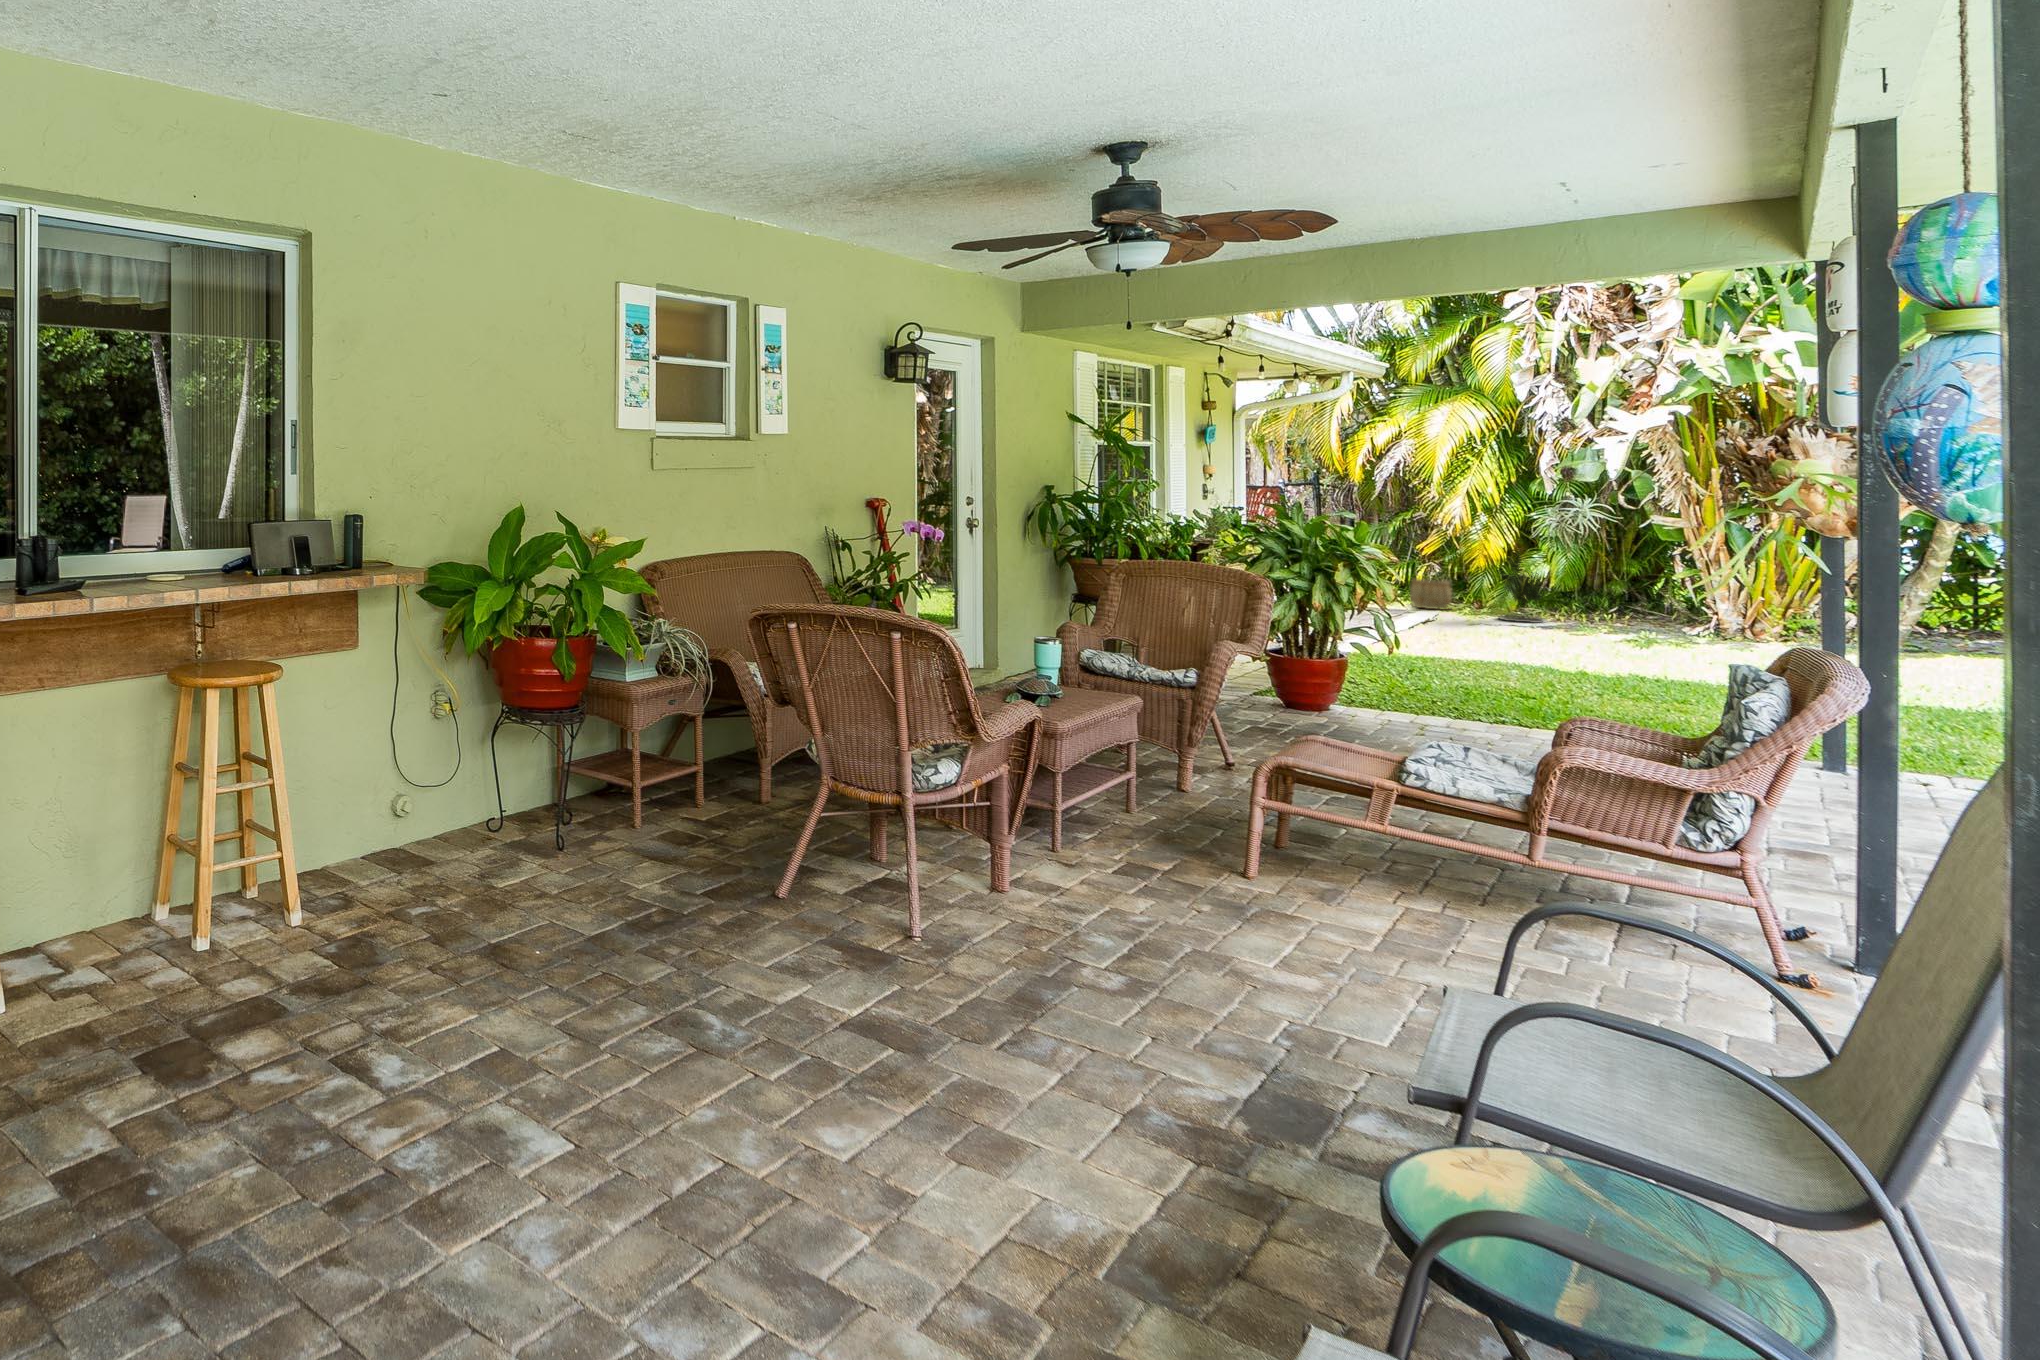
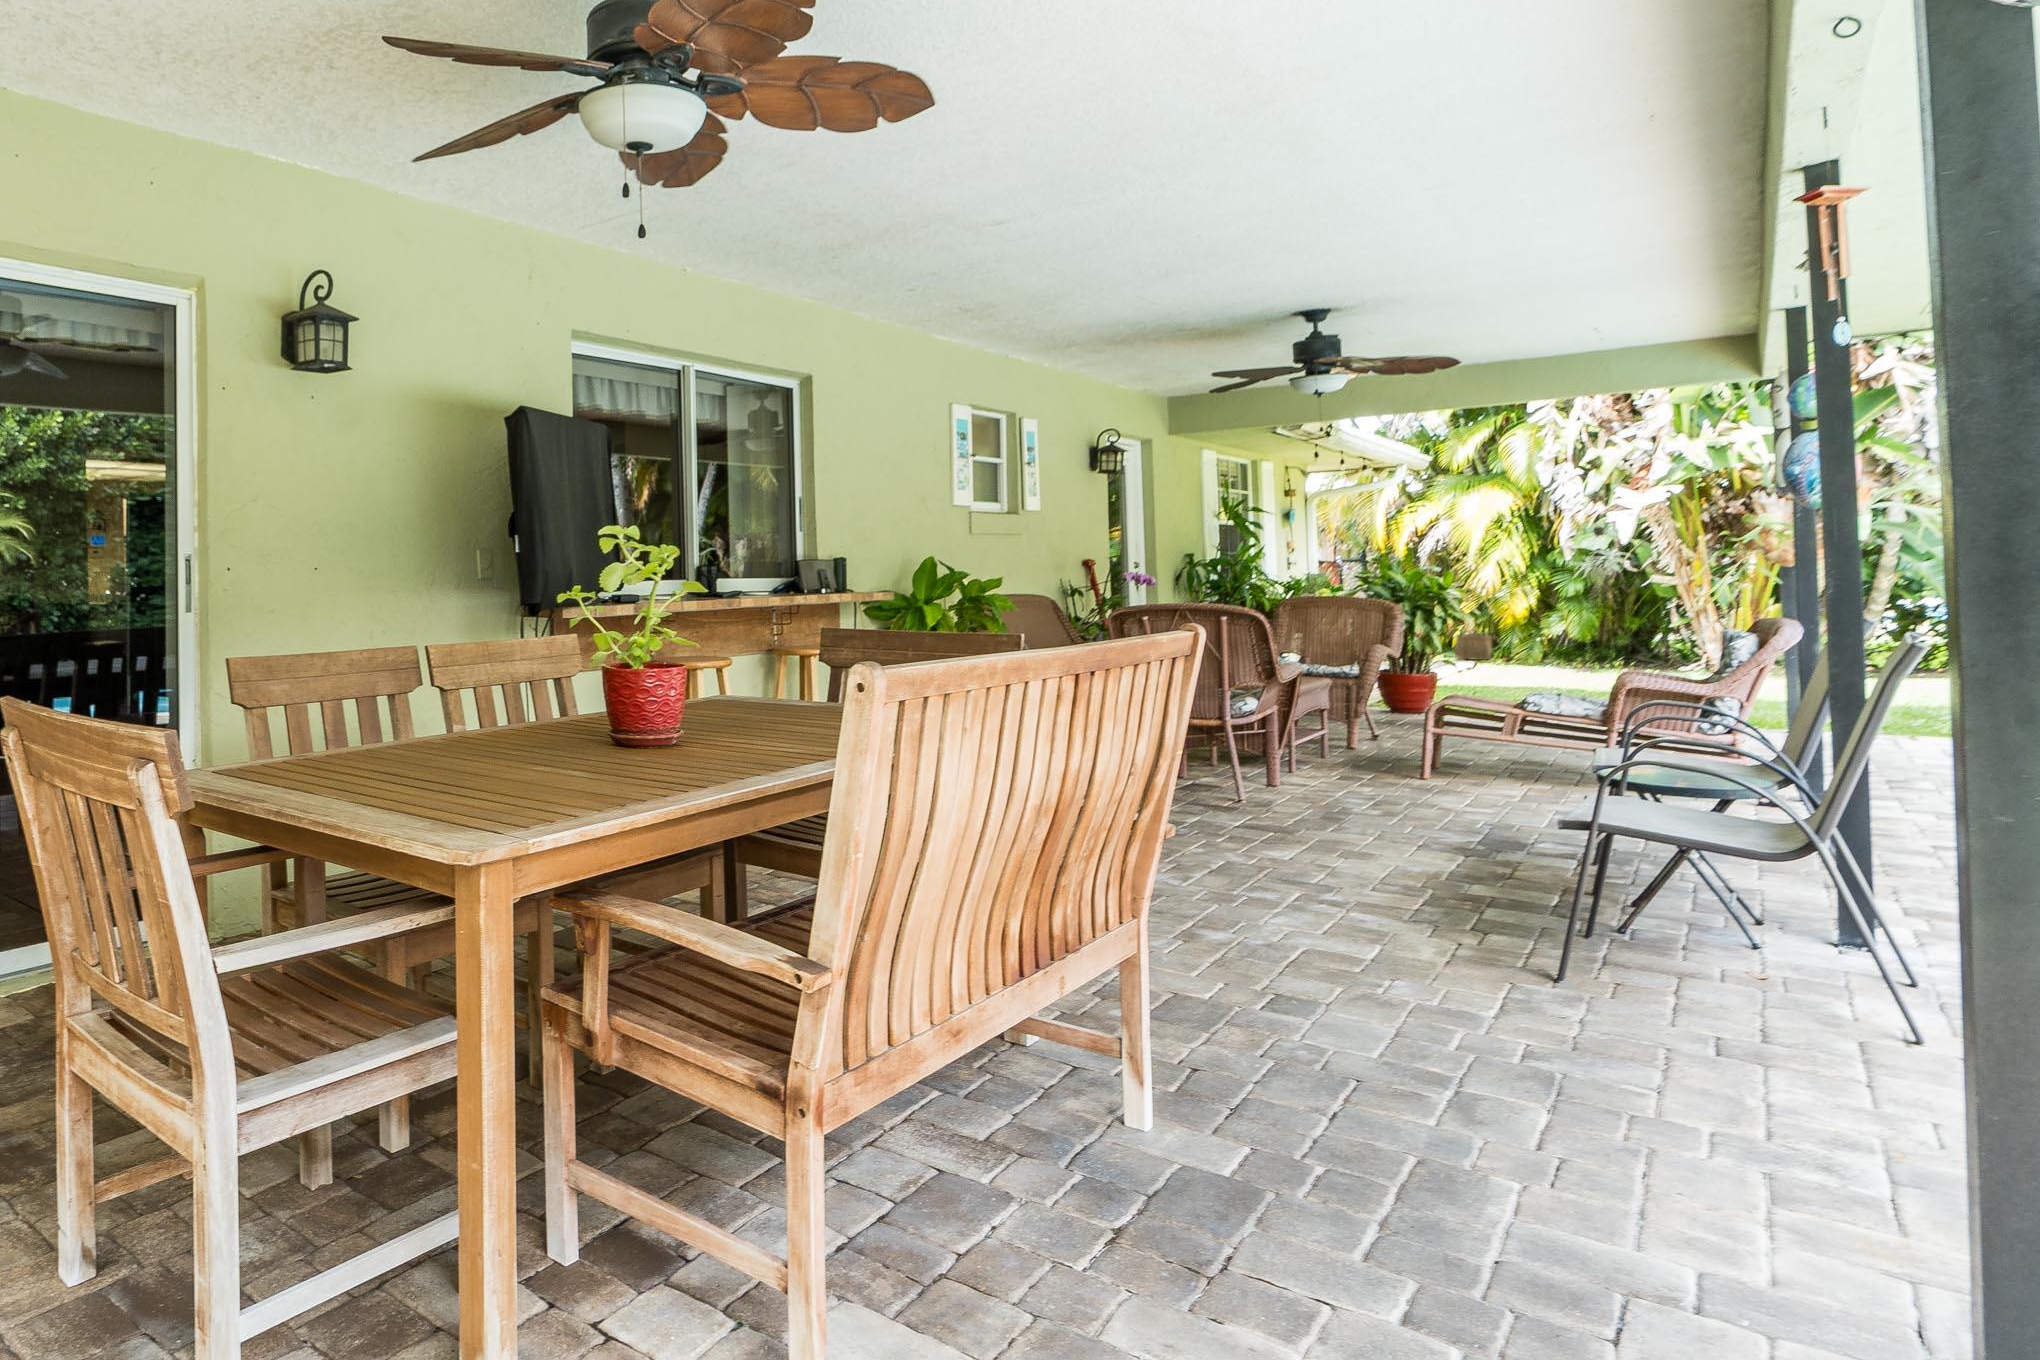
potted tree: present [1499,555,1546,623] -> none [1528,608,1571,666]

